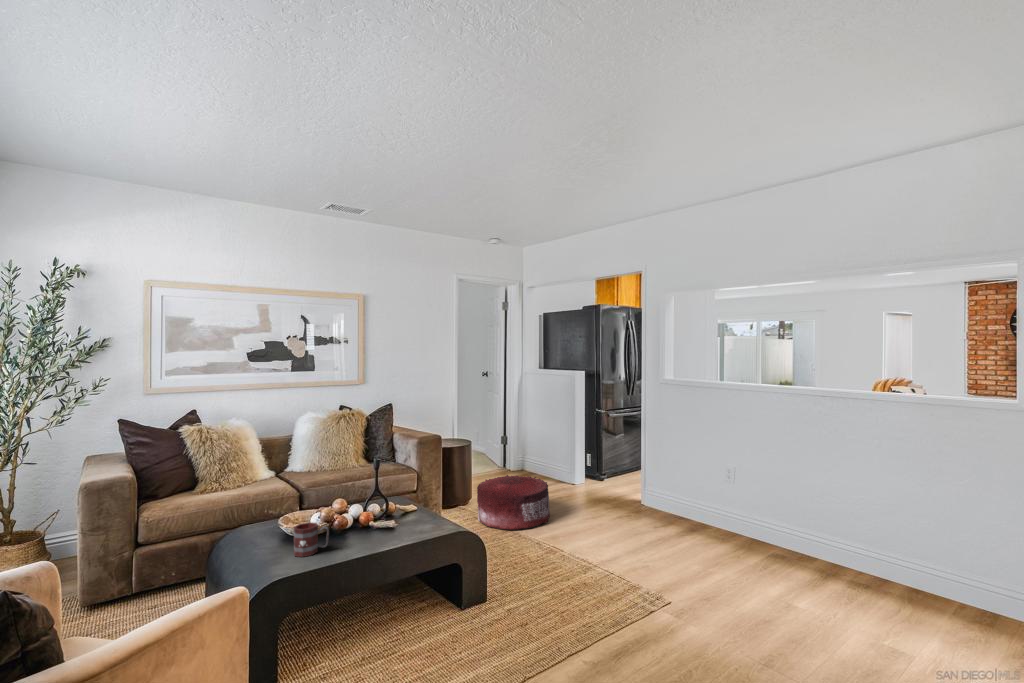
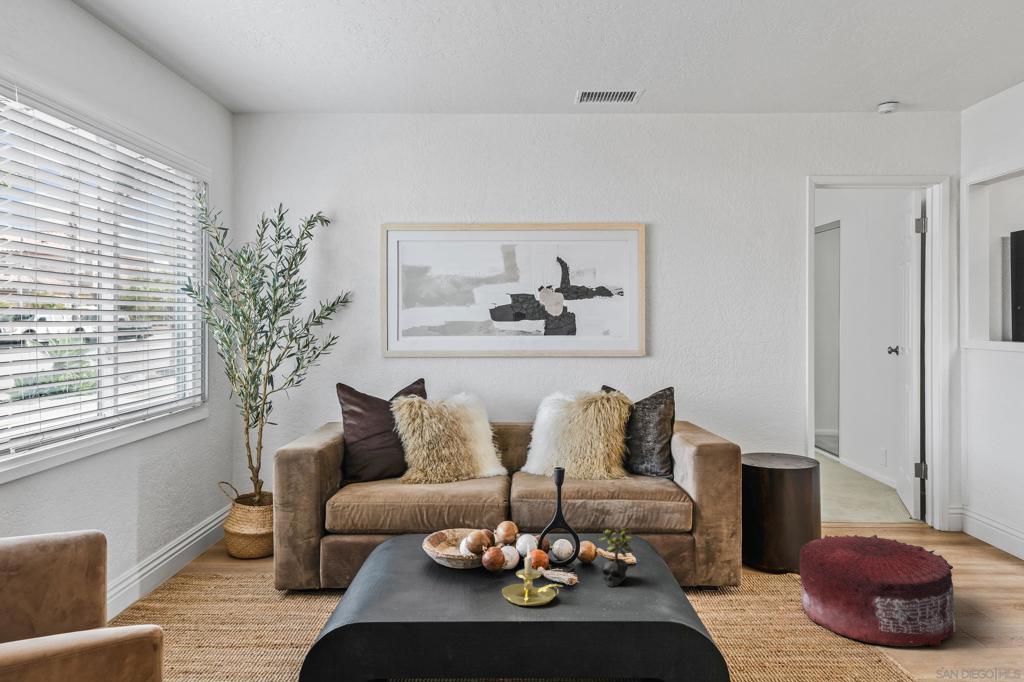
succulent plant: none [405,486,428,524] -> present [599,525,633,587]
candle holder: none [357,505,400,546] -> present [502,544,562,606]
mug: present [294,522,329,557] -> none [418,547,461,595]

